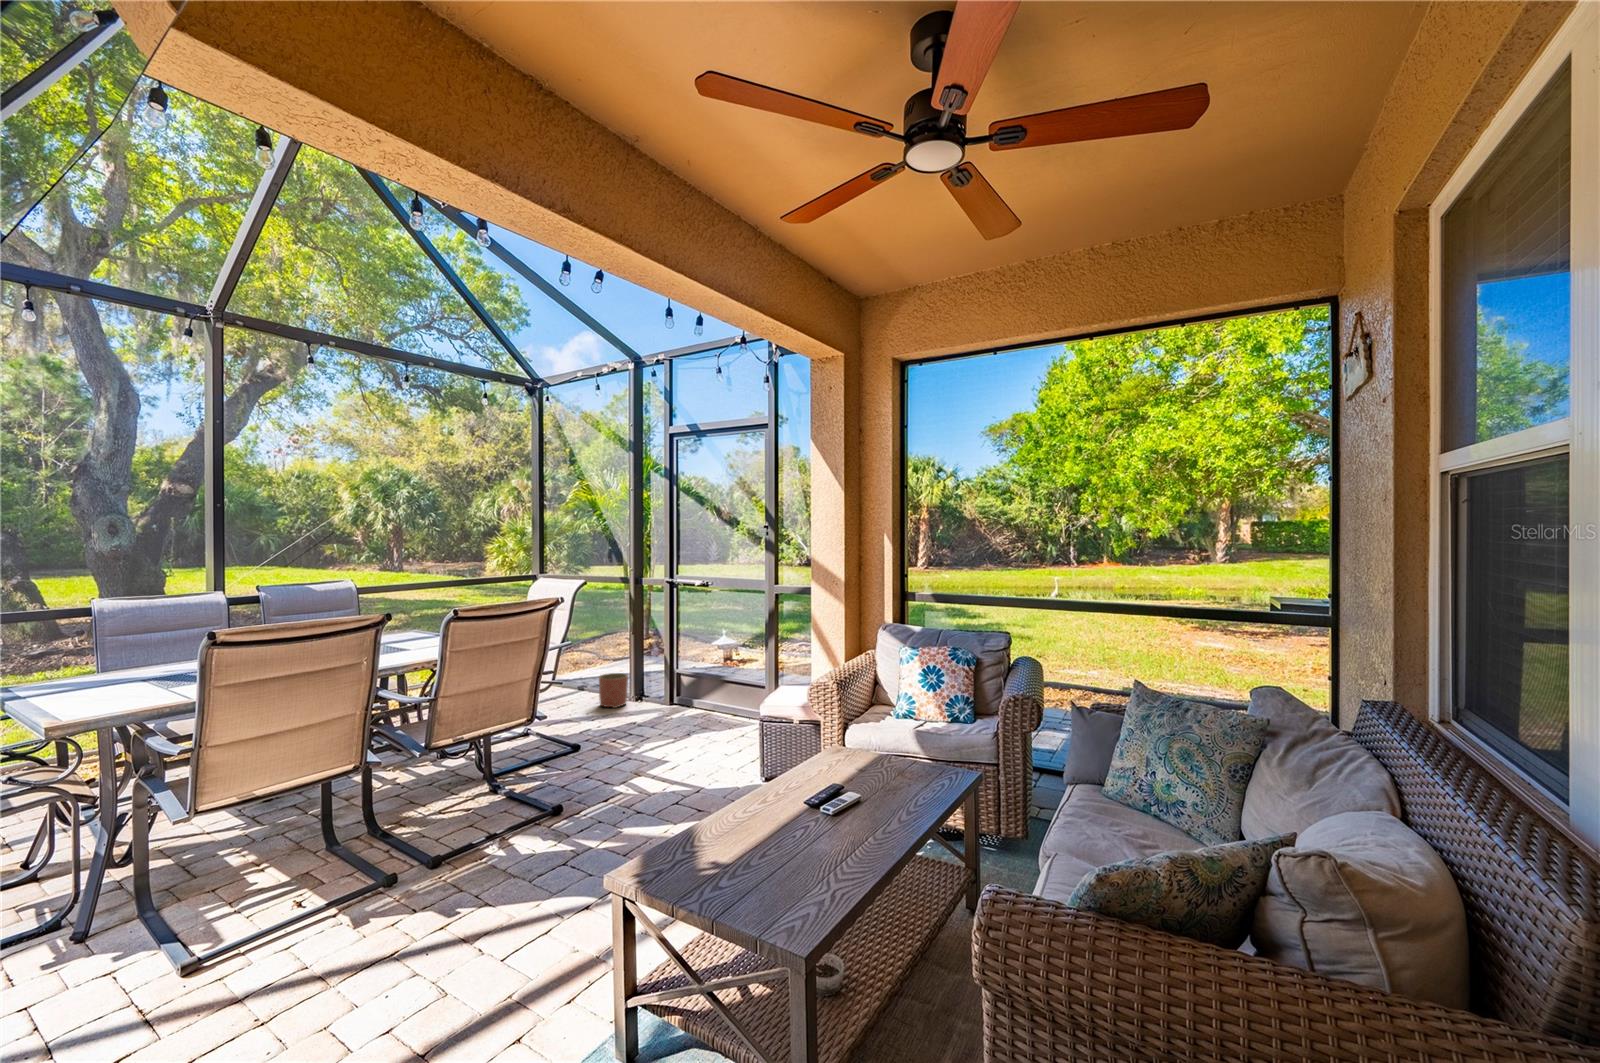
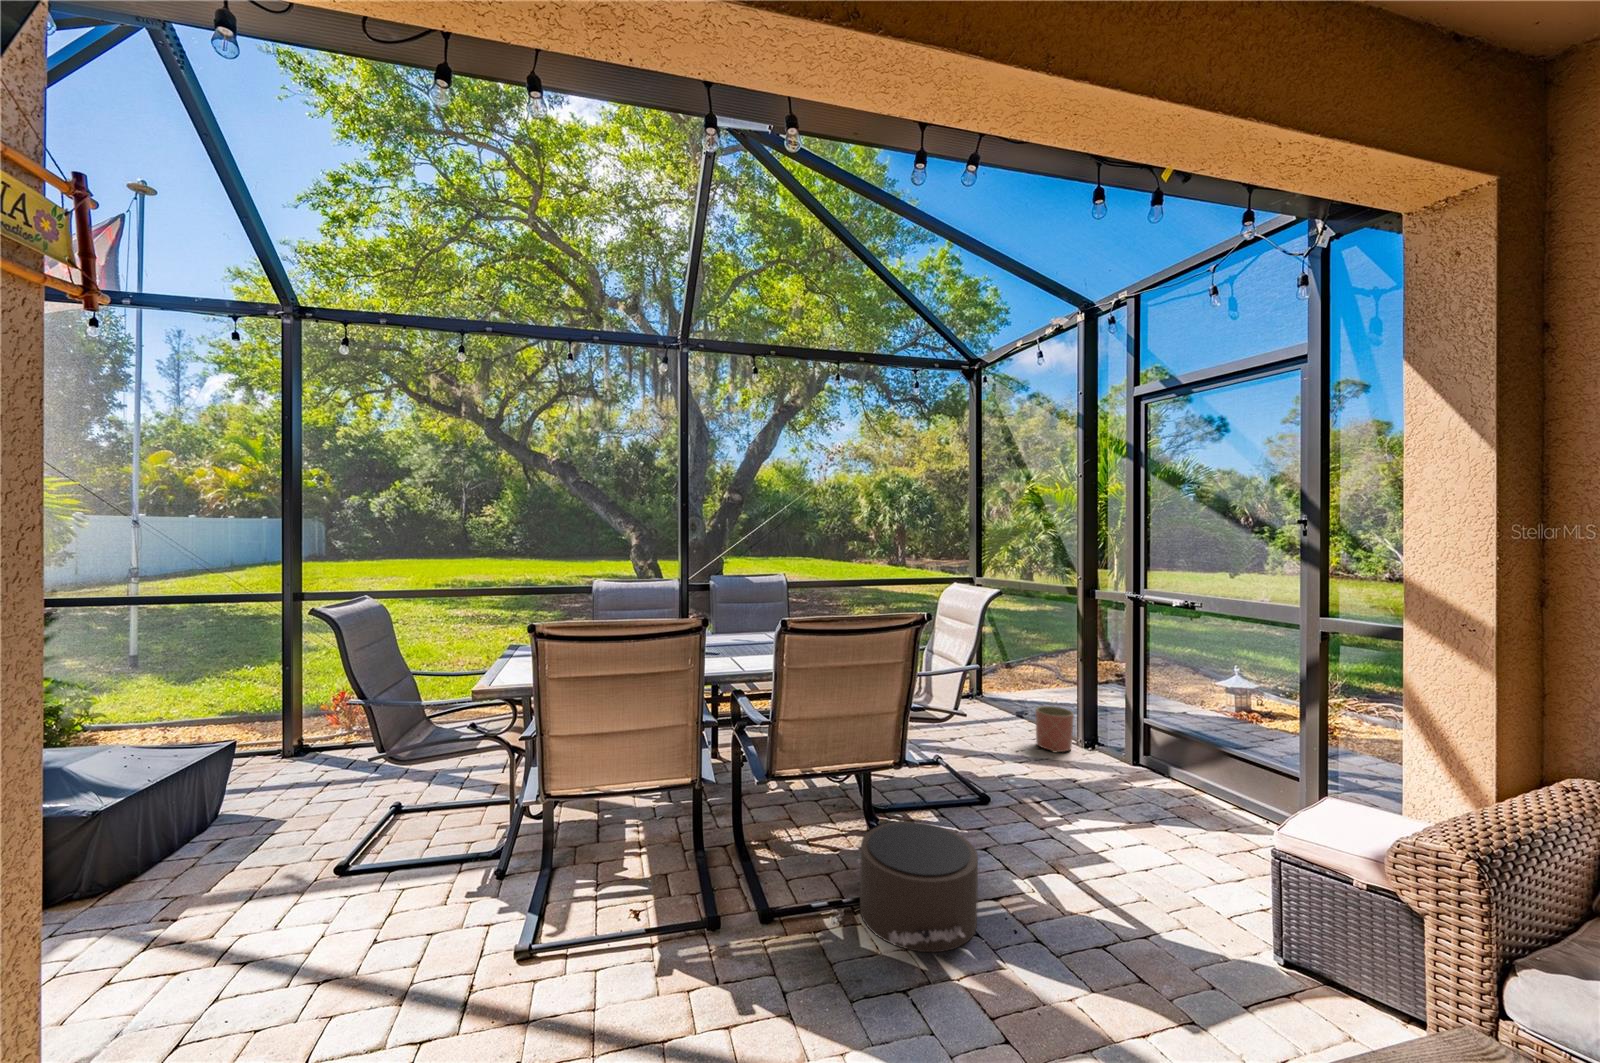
pouf: none [495,761,600,845] -> present [857,822,978,952]

